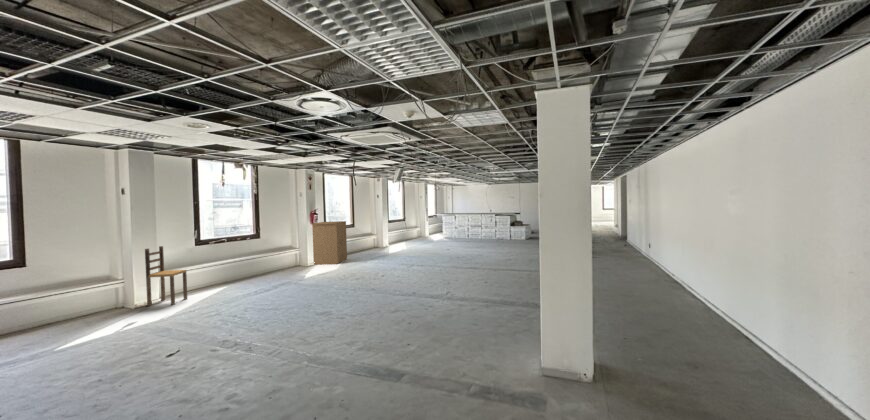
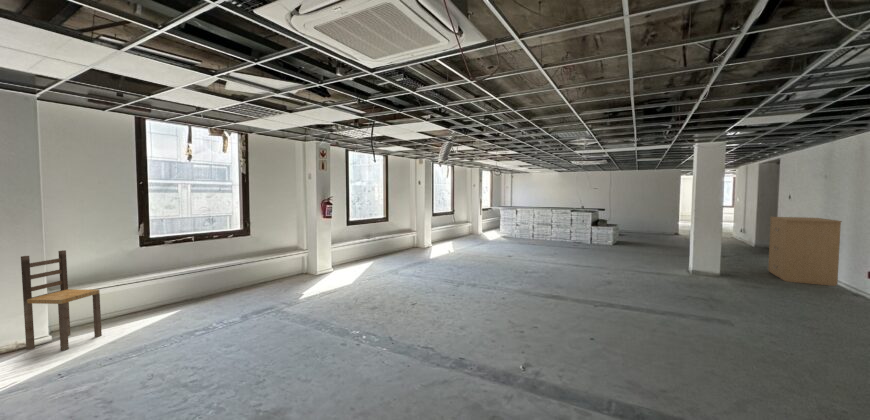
filing cabinet: present [312,221,347,265] -> present [768,217,842,286]

